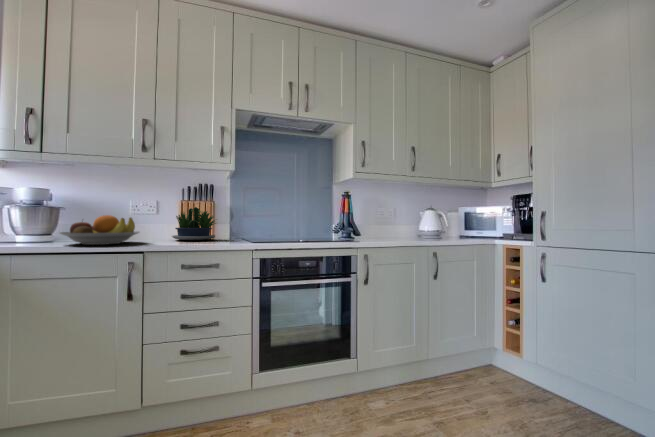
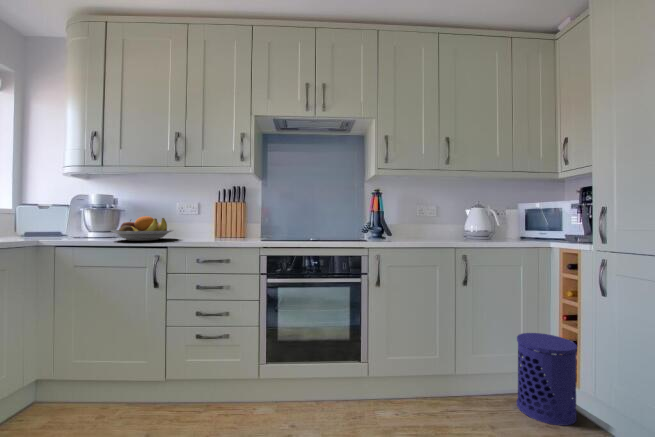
potted plant: present [172,207,216,240] -> none [204,208,249,238]
waste bin: none [476,317,523,392] -> present [517,333,577,425]

